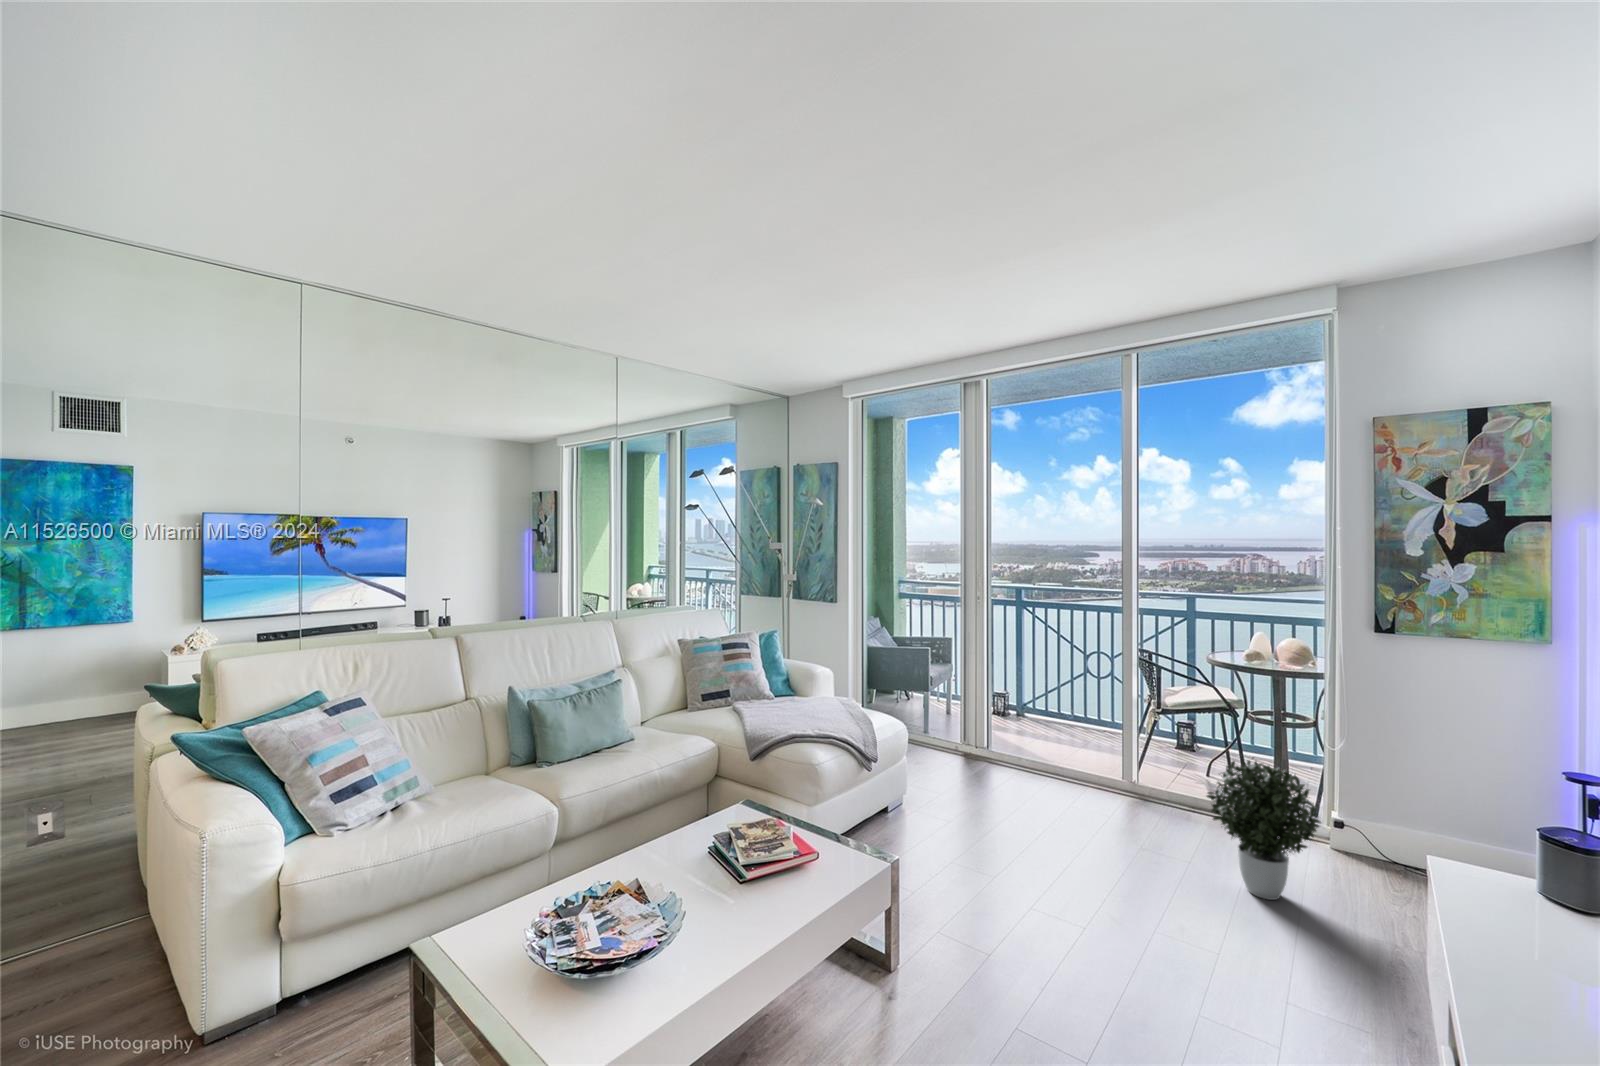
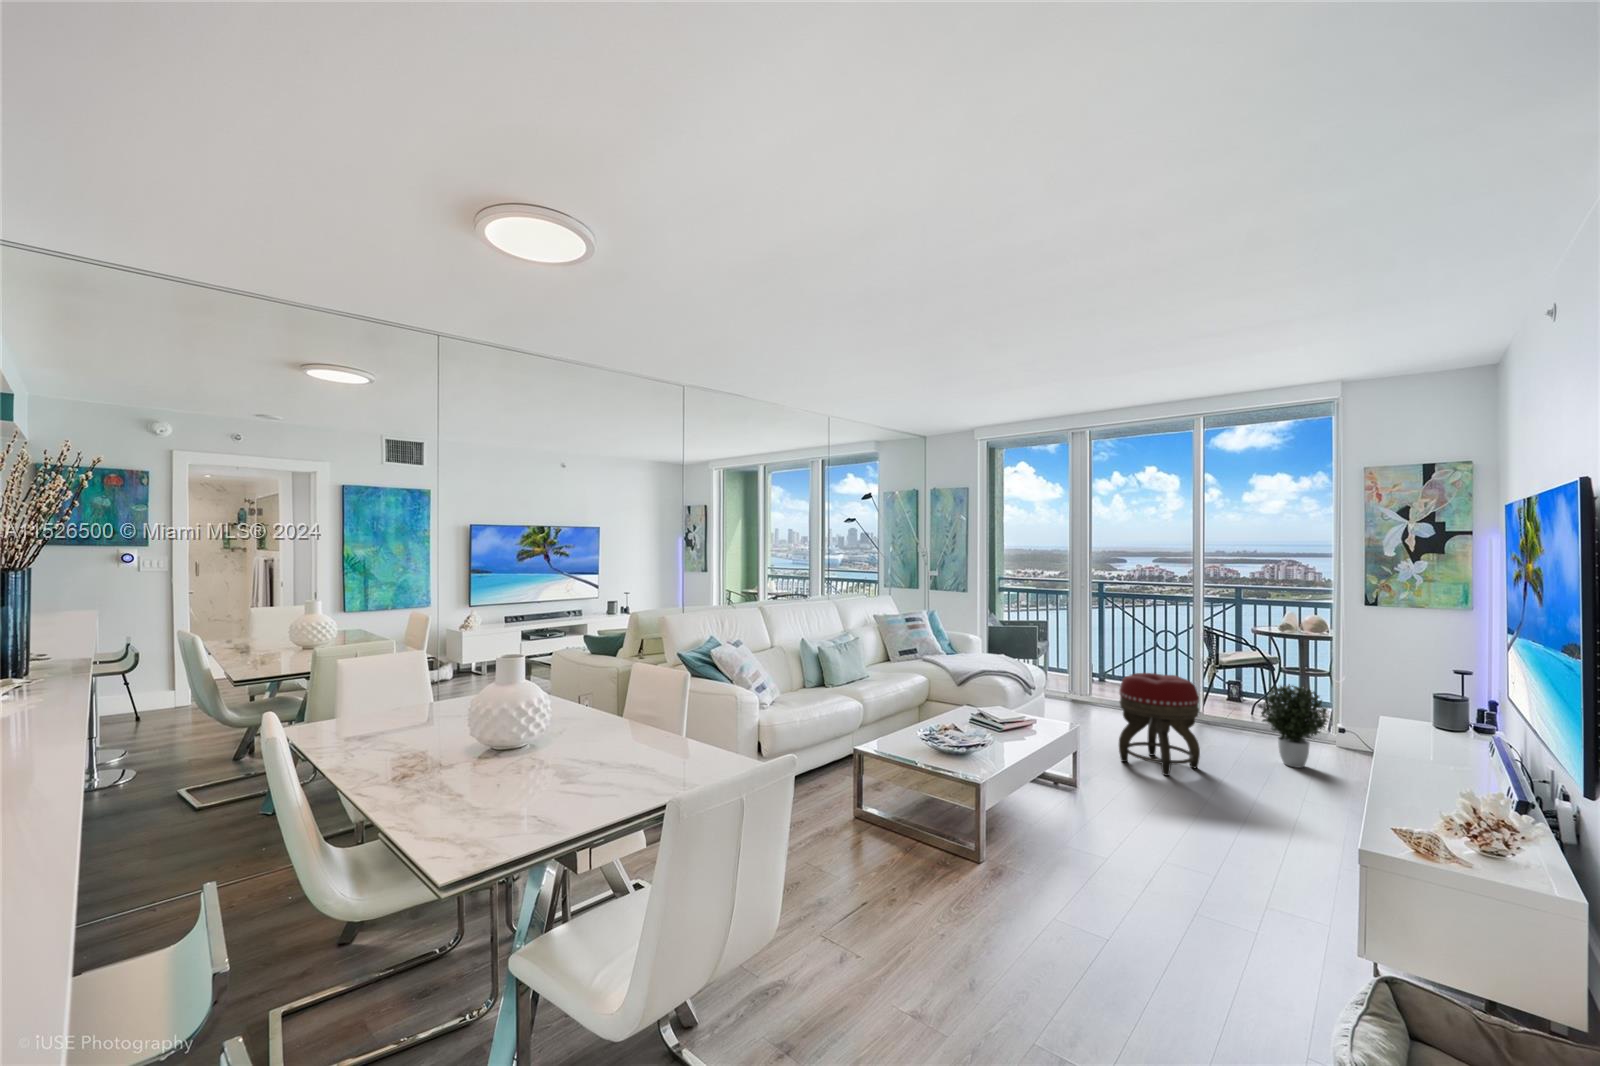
footstool: none [986,741,1111,925] -> present [1119,673,1200,776]

